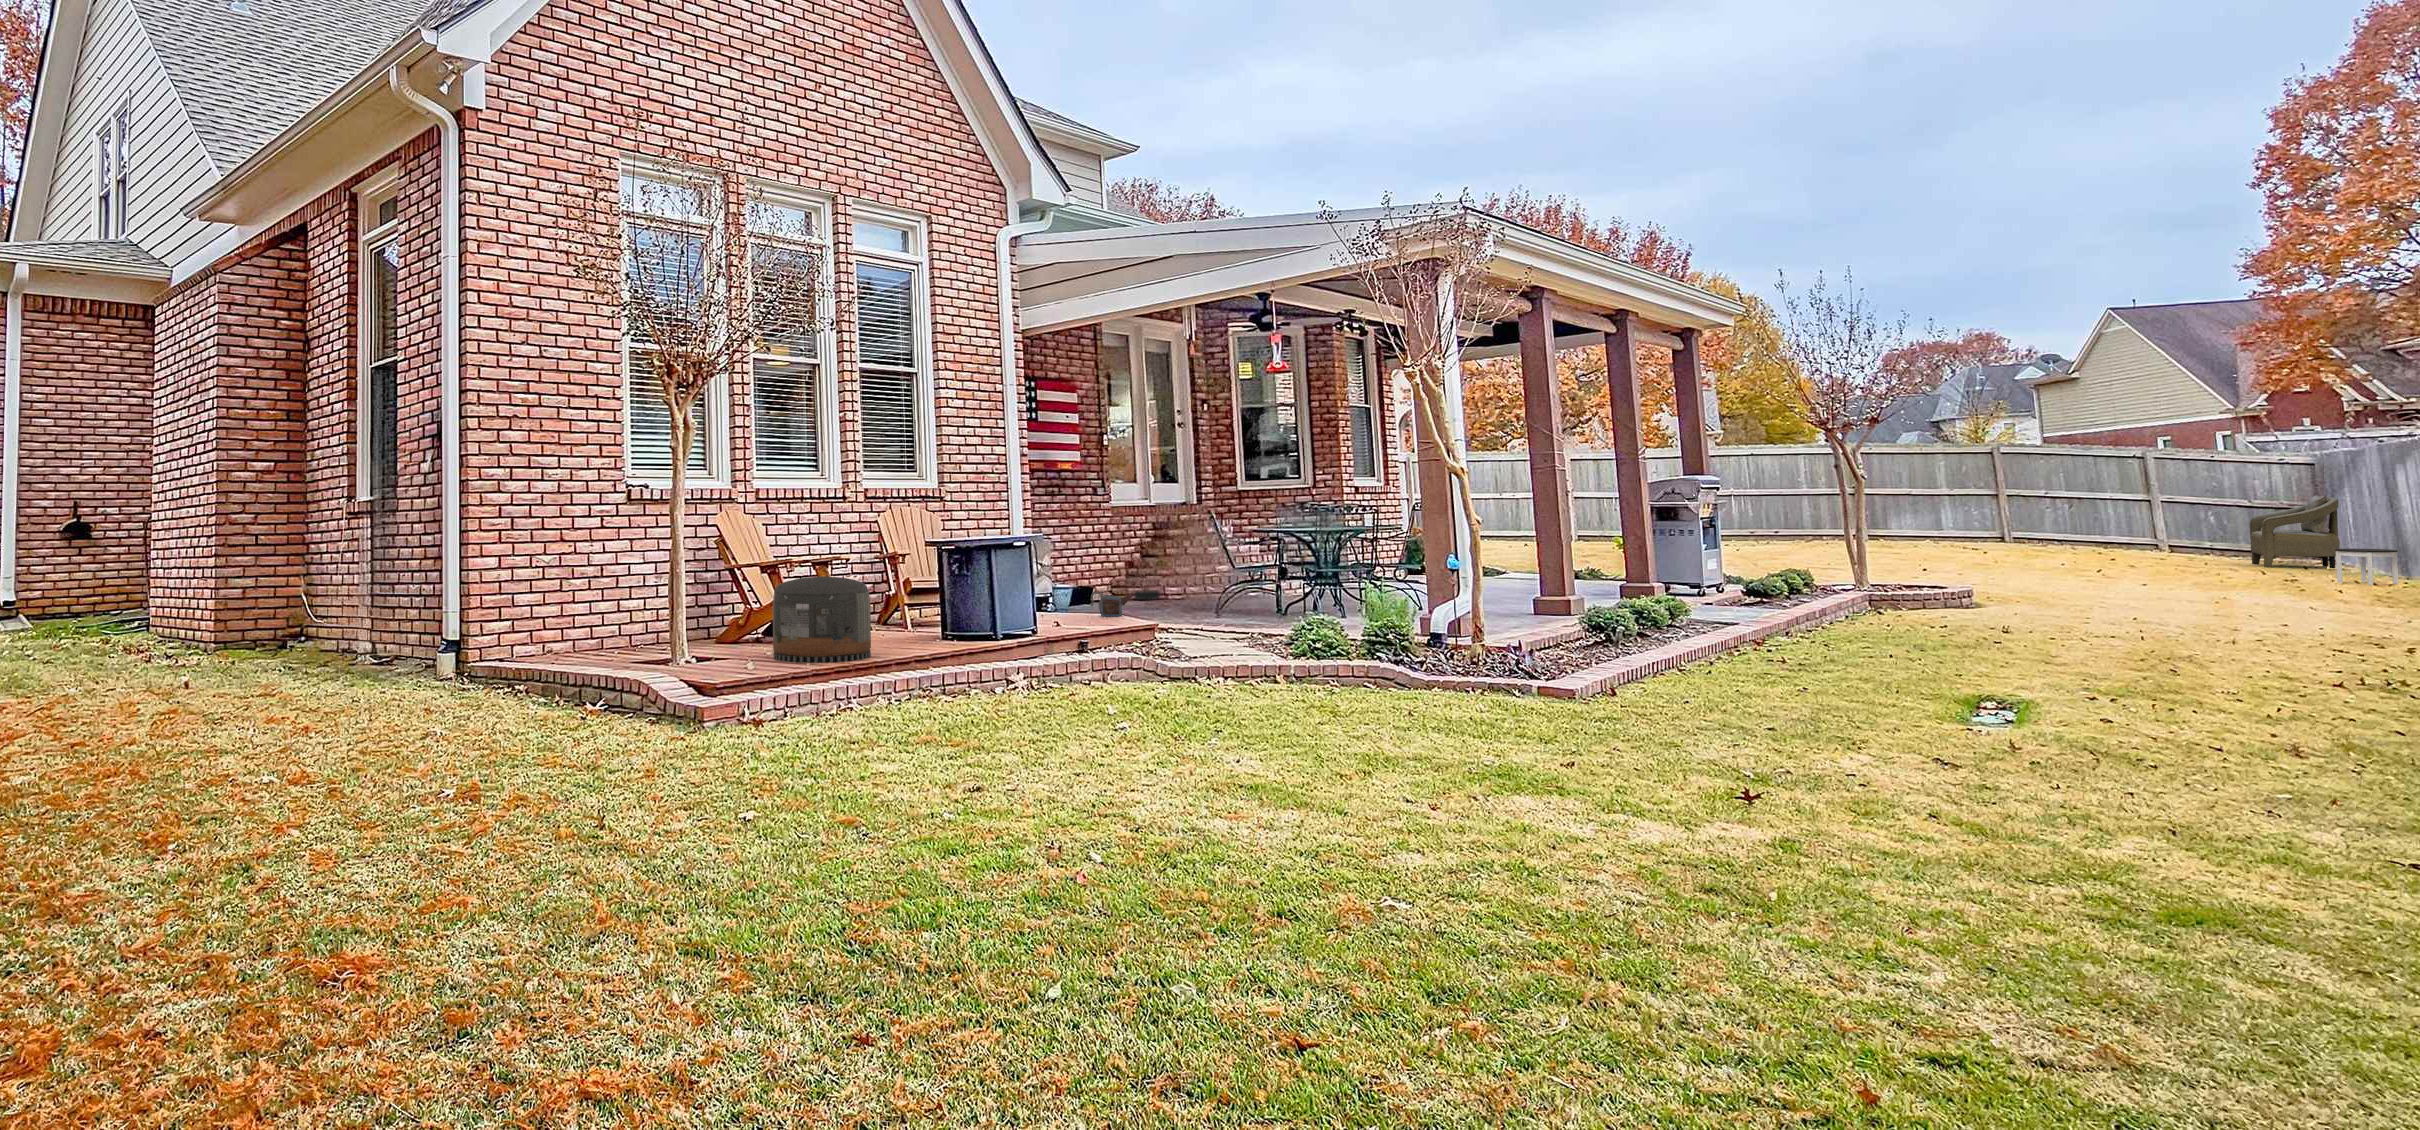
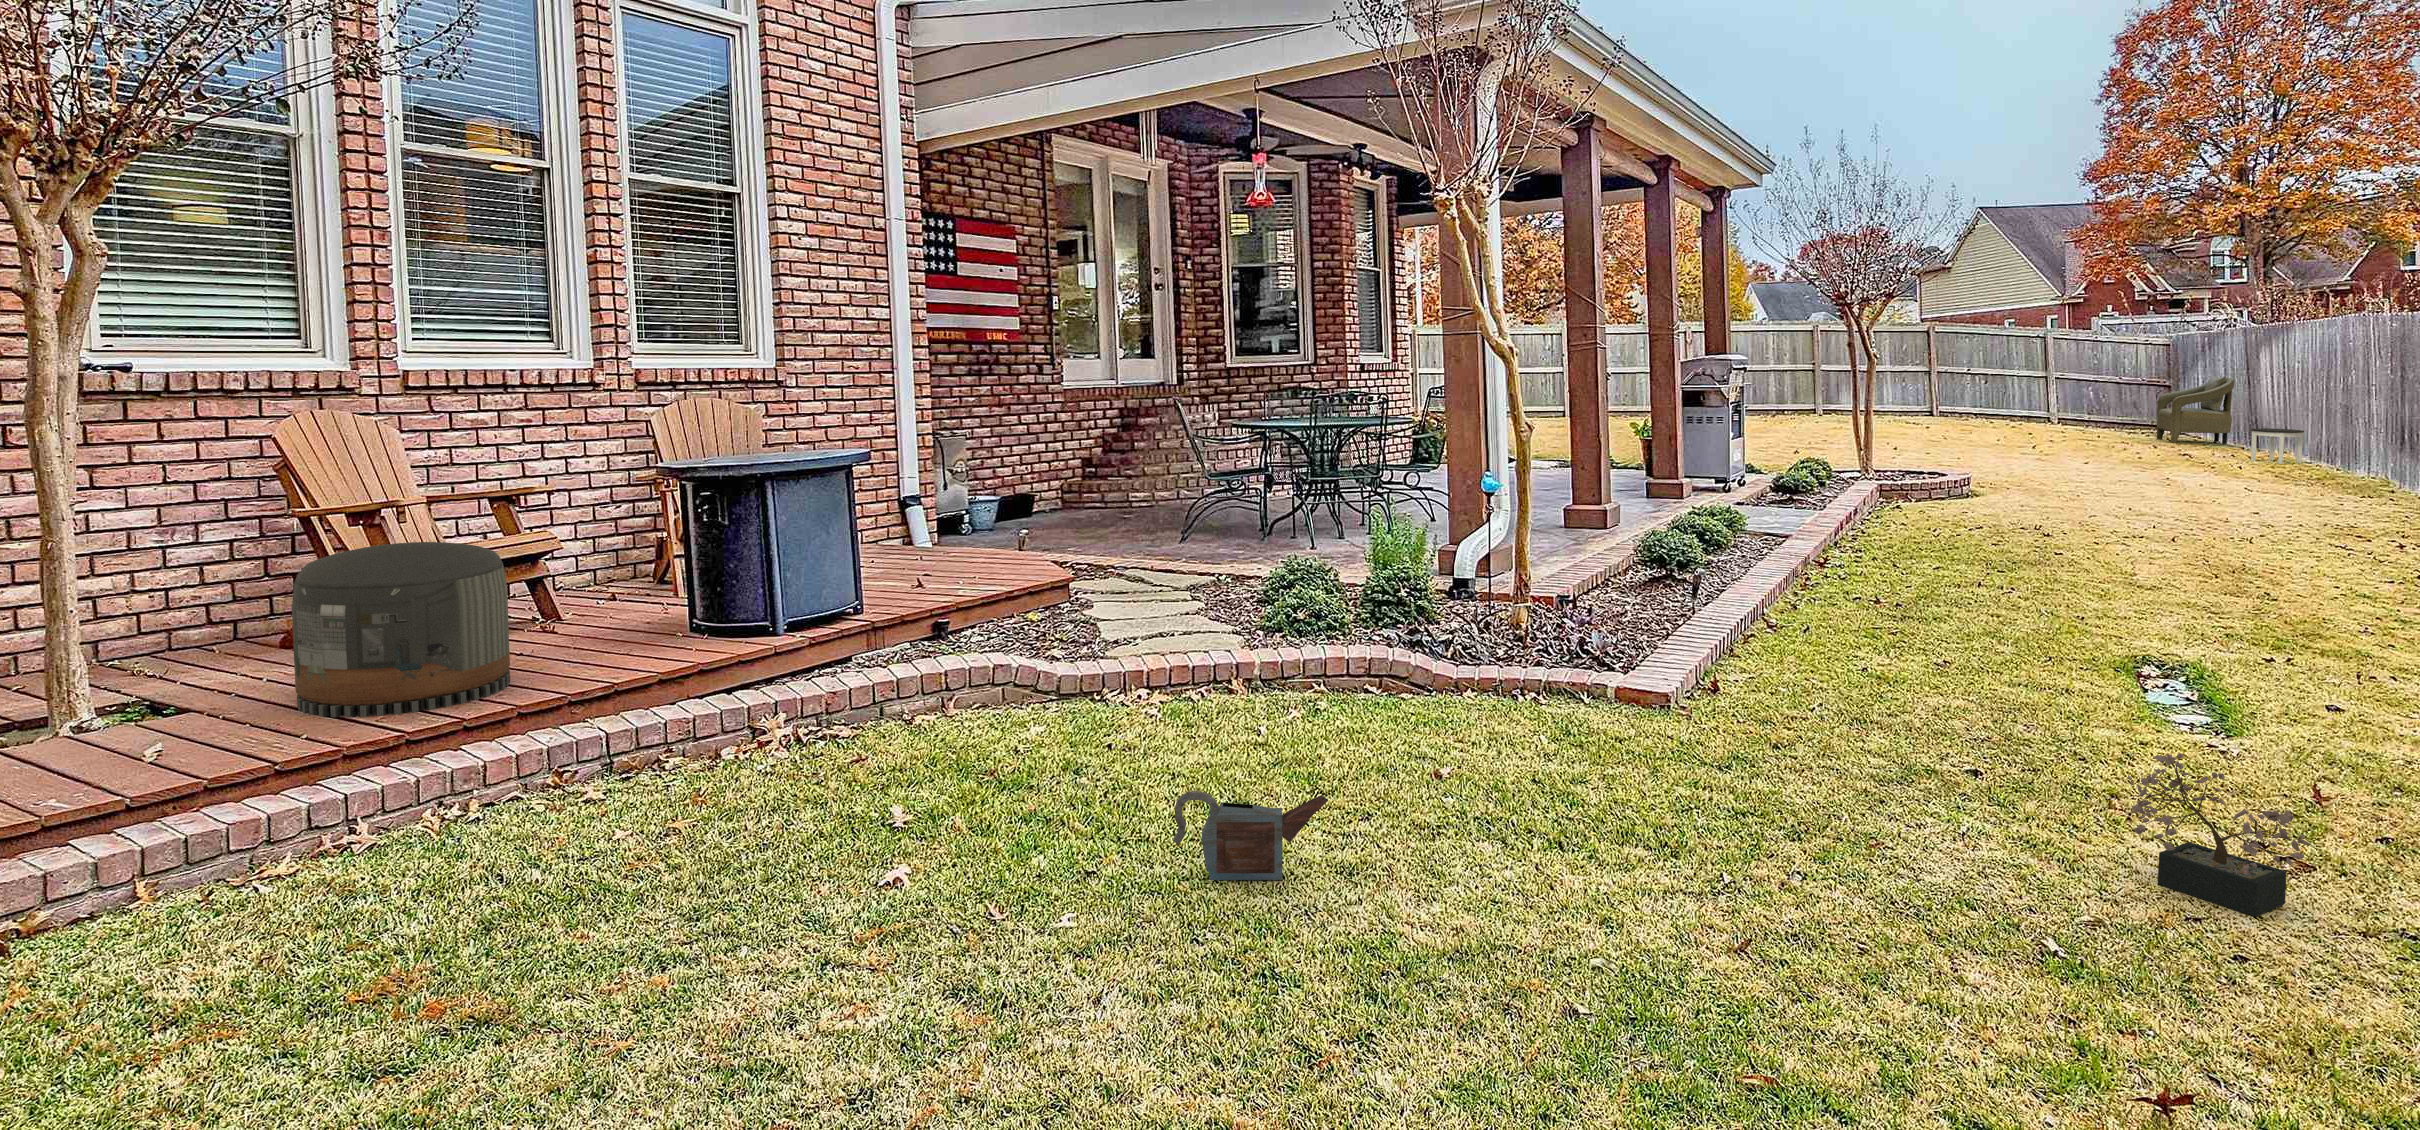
decorative plant: present [1128,569,1160,600] -> present [2127,753,2311,917]
watering can: present [1091,591,1134,616] -> present [1173,791,1328,880]

